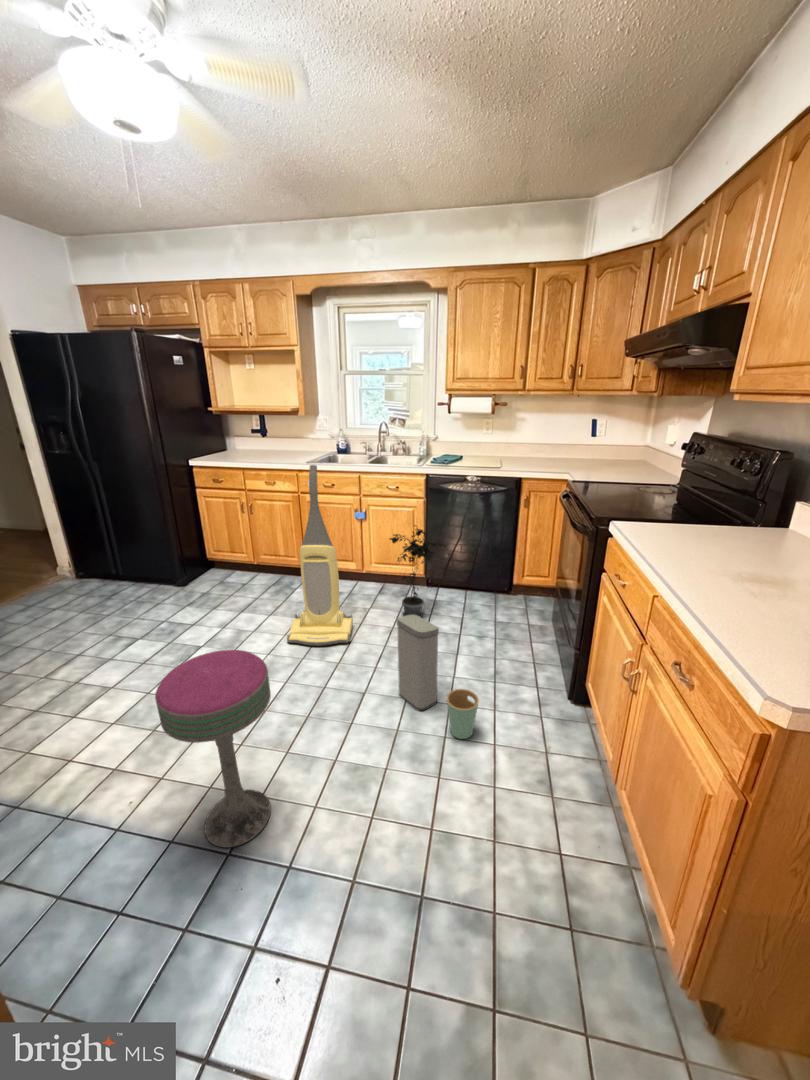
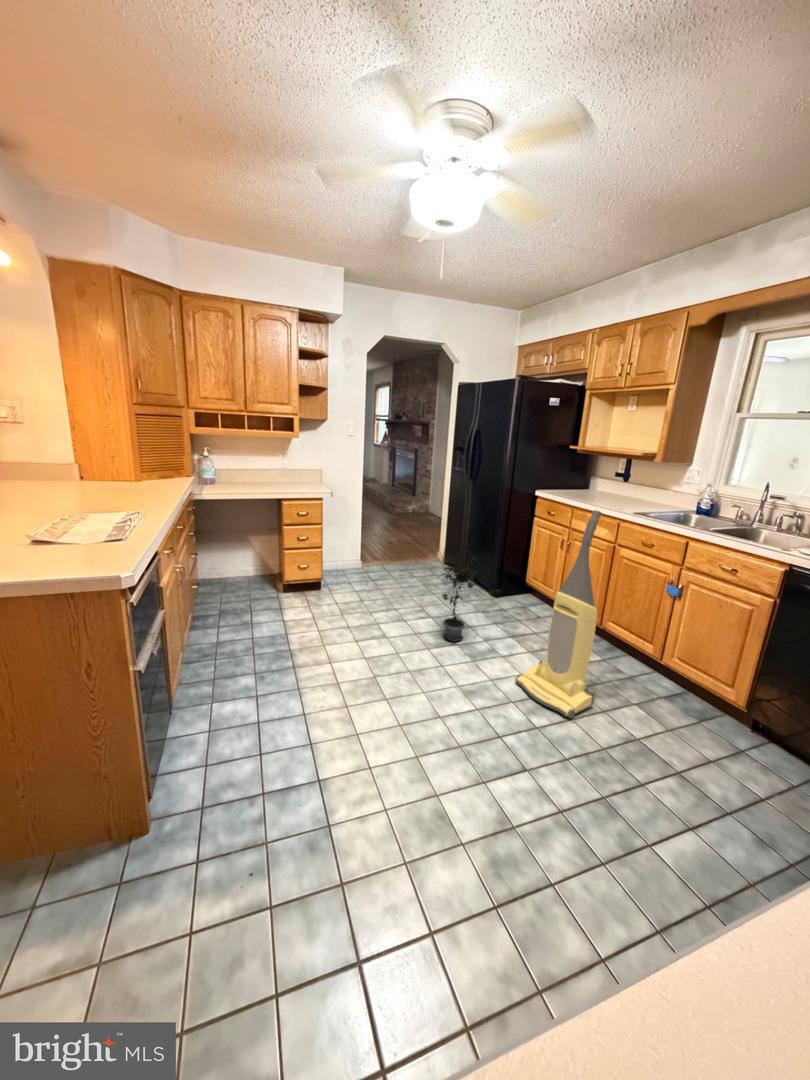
potted plant: present [390,525,446,617] -> present [442,551,479,641]
trash can: present [397,615,479,739] -> none [557,707,615,913]
bar stool: present [155,650,271,847] -> none [301,623,387,791]

